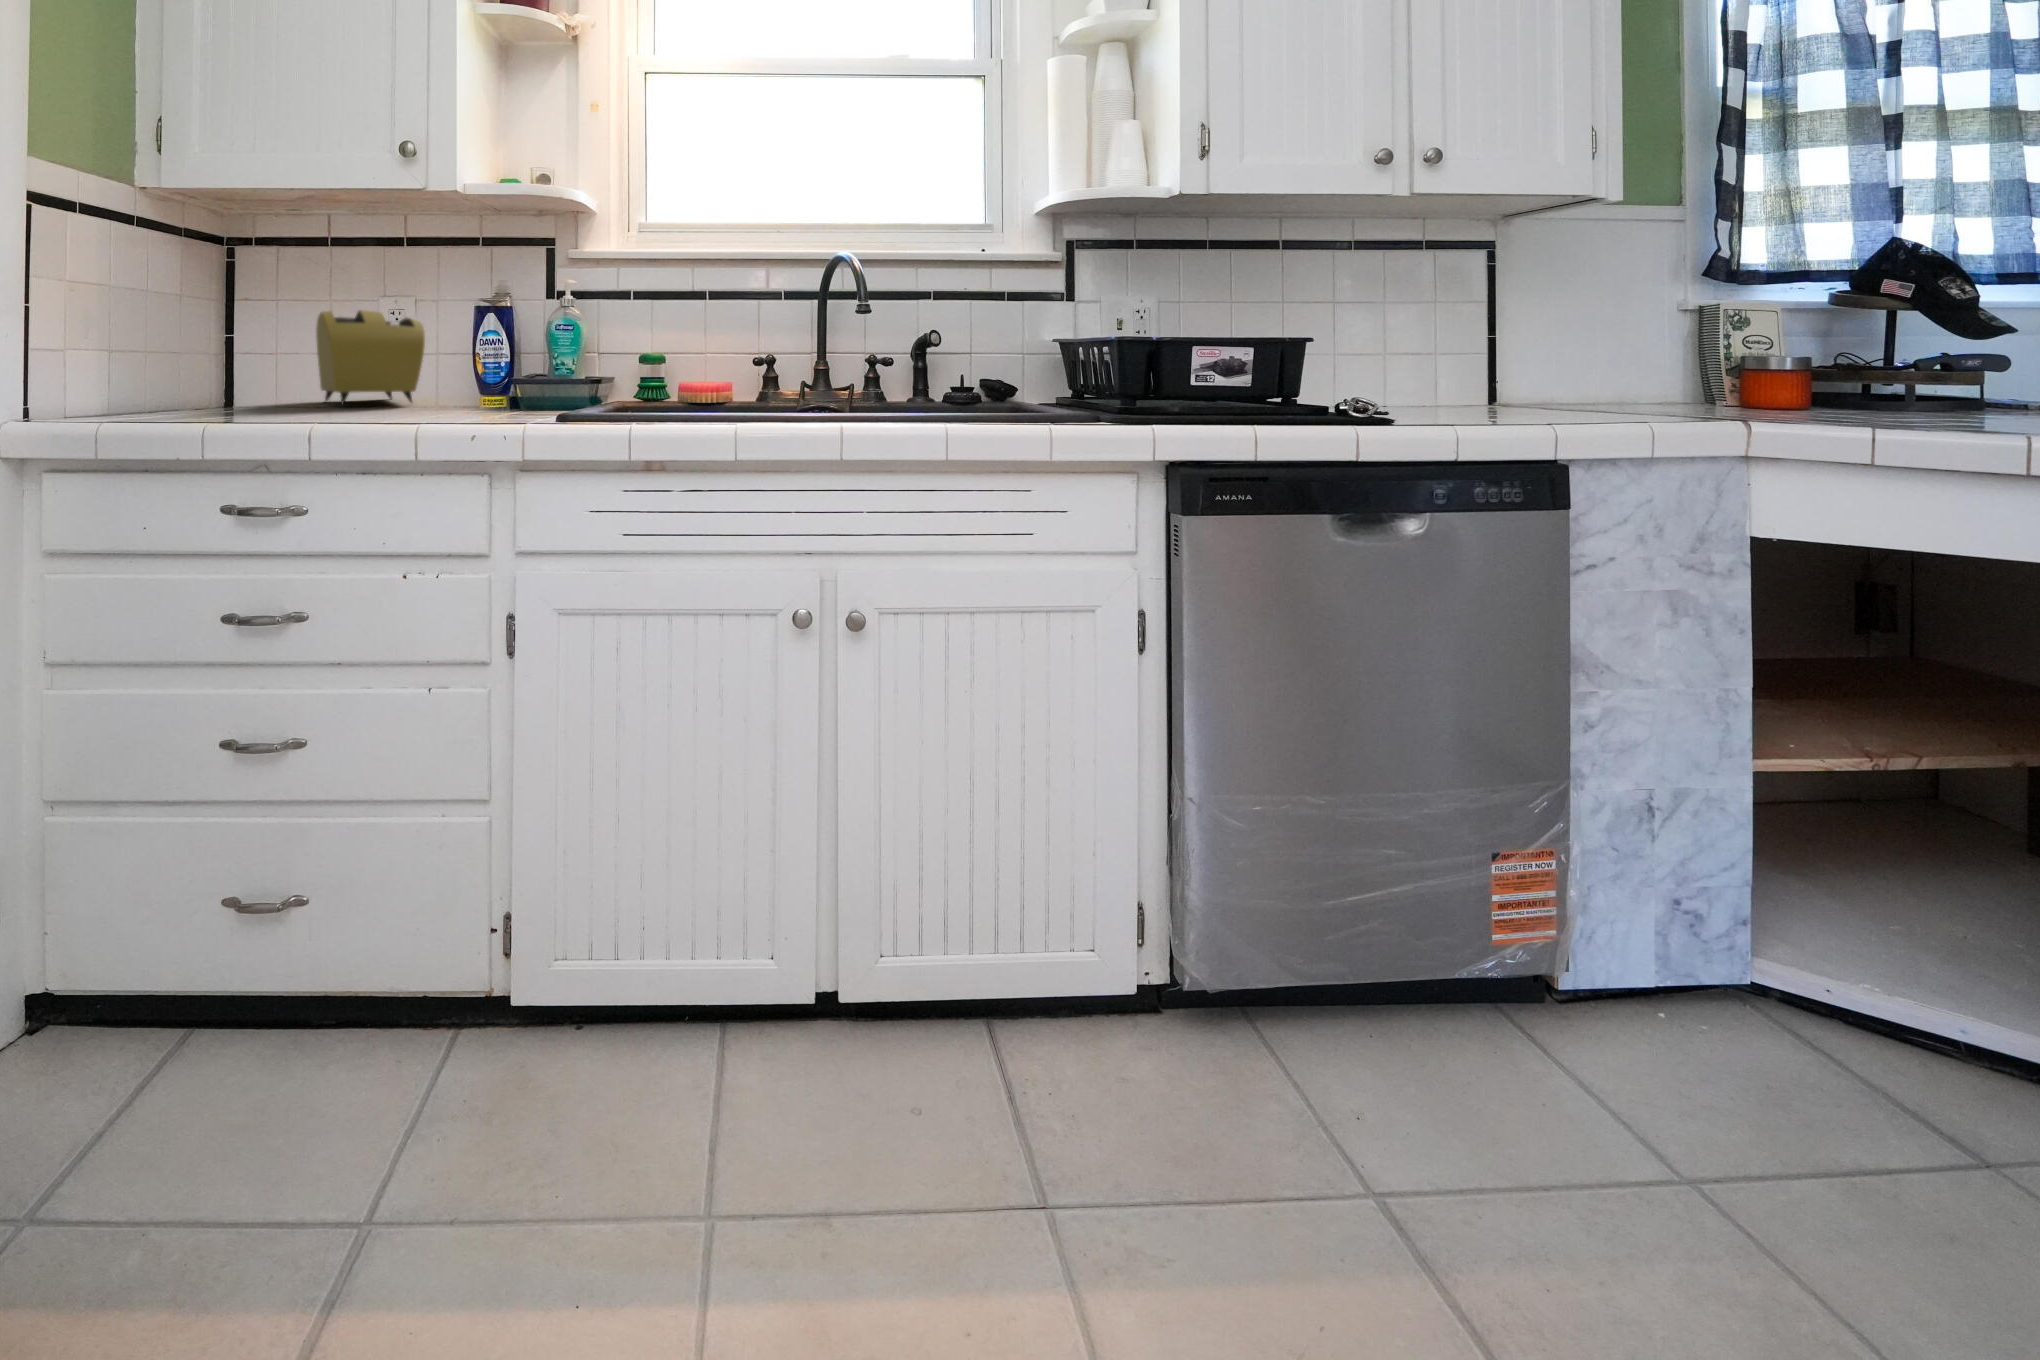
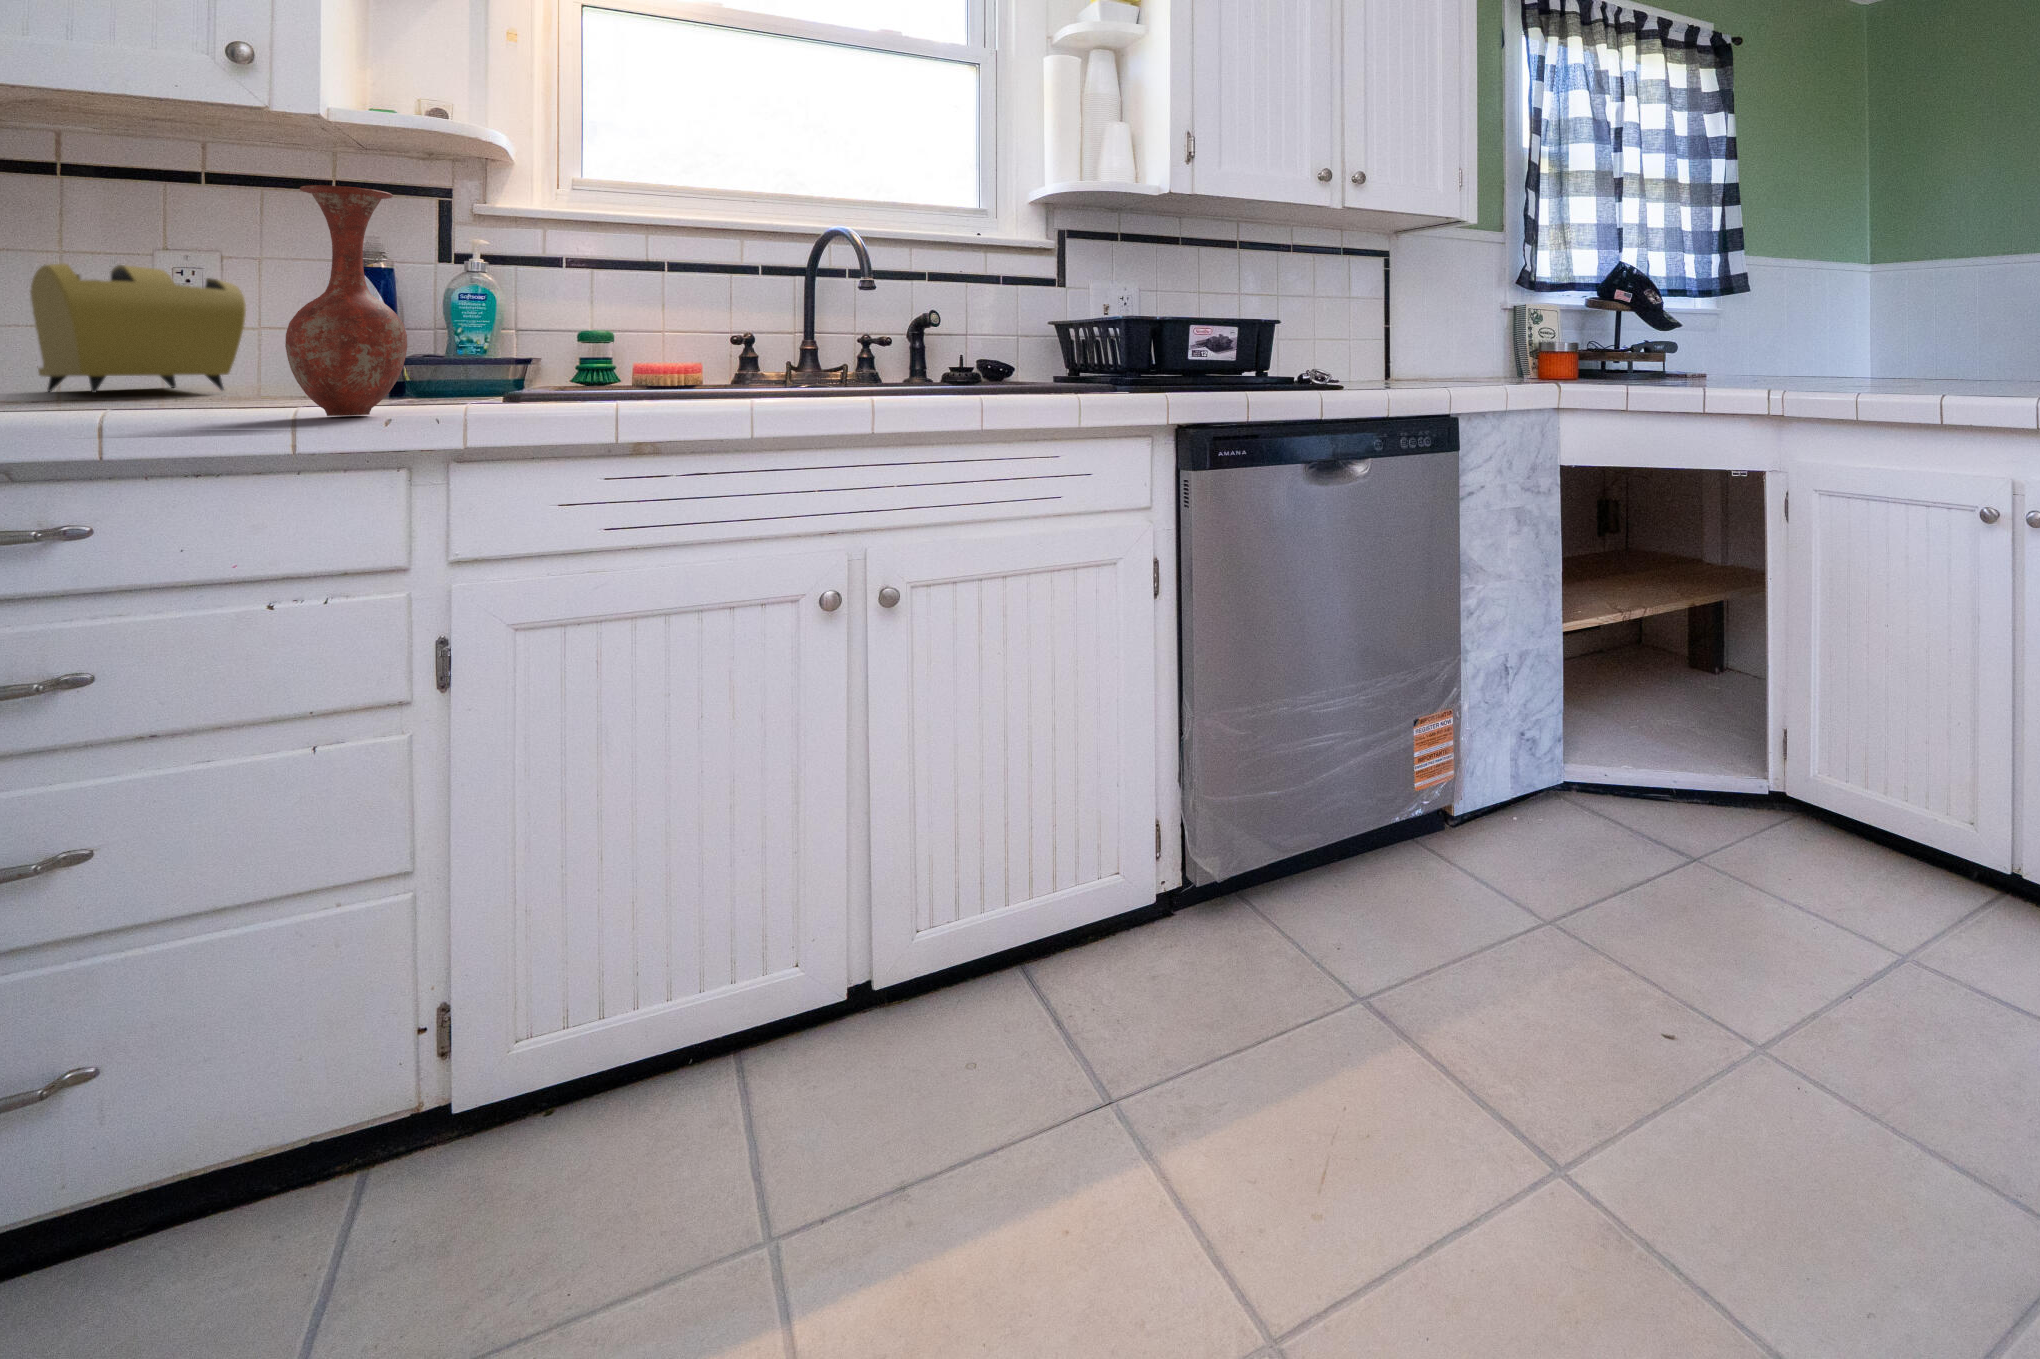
vase: none [427,251,500,431] -> present [285,185,407,416]

